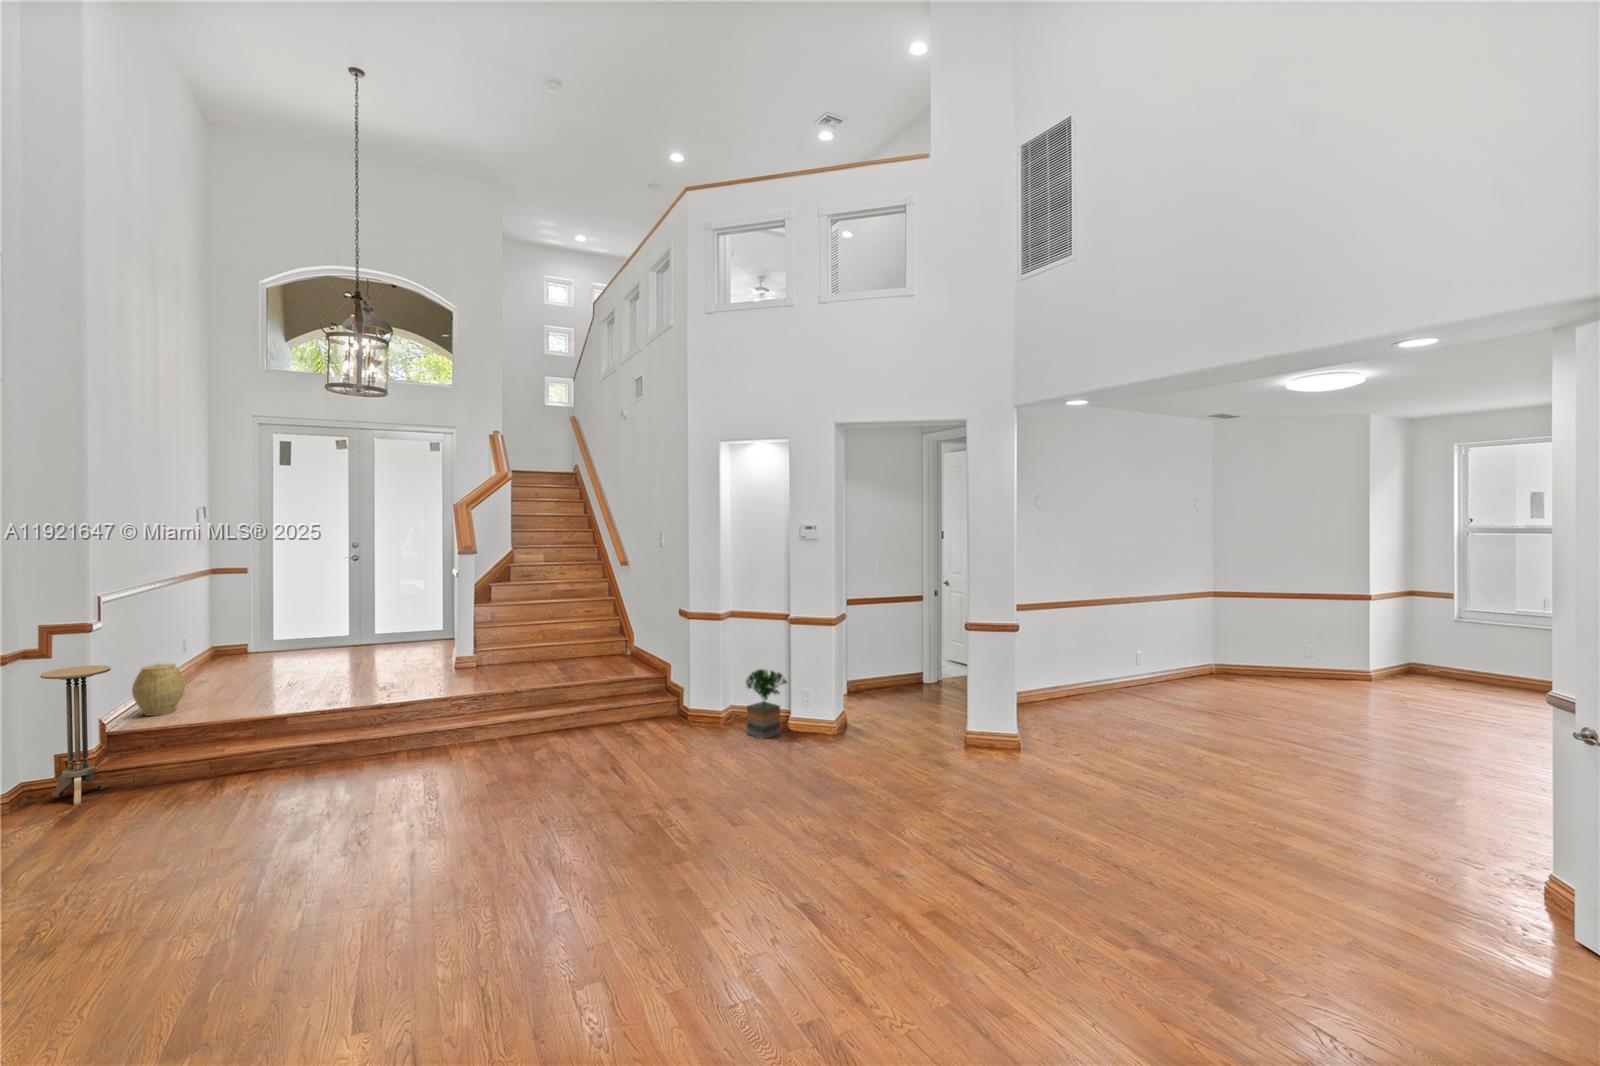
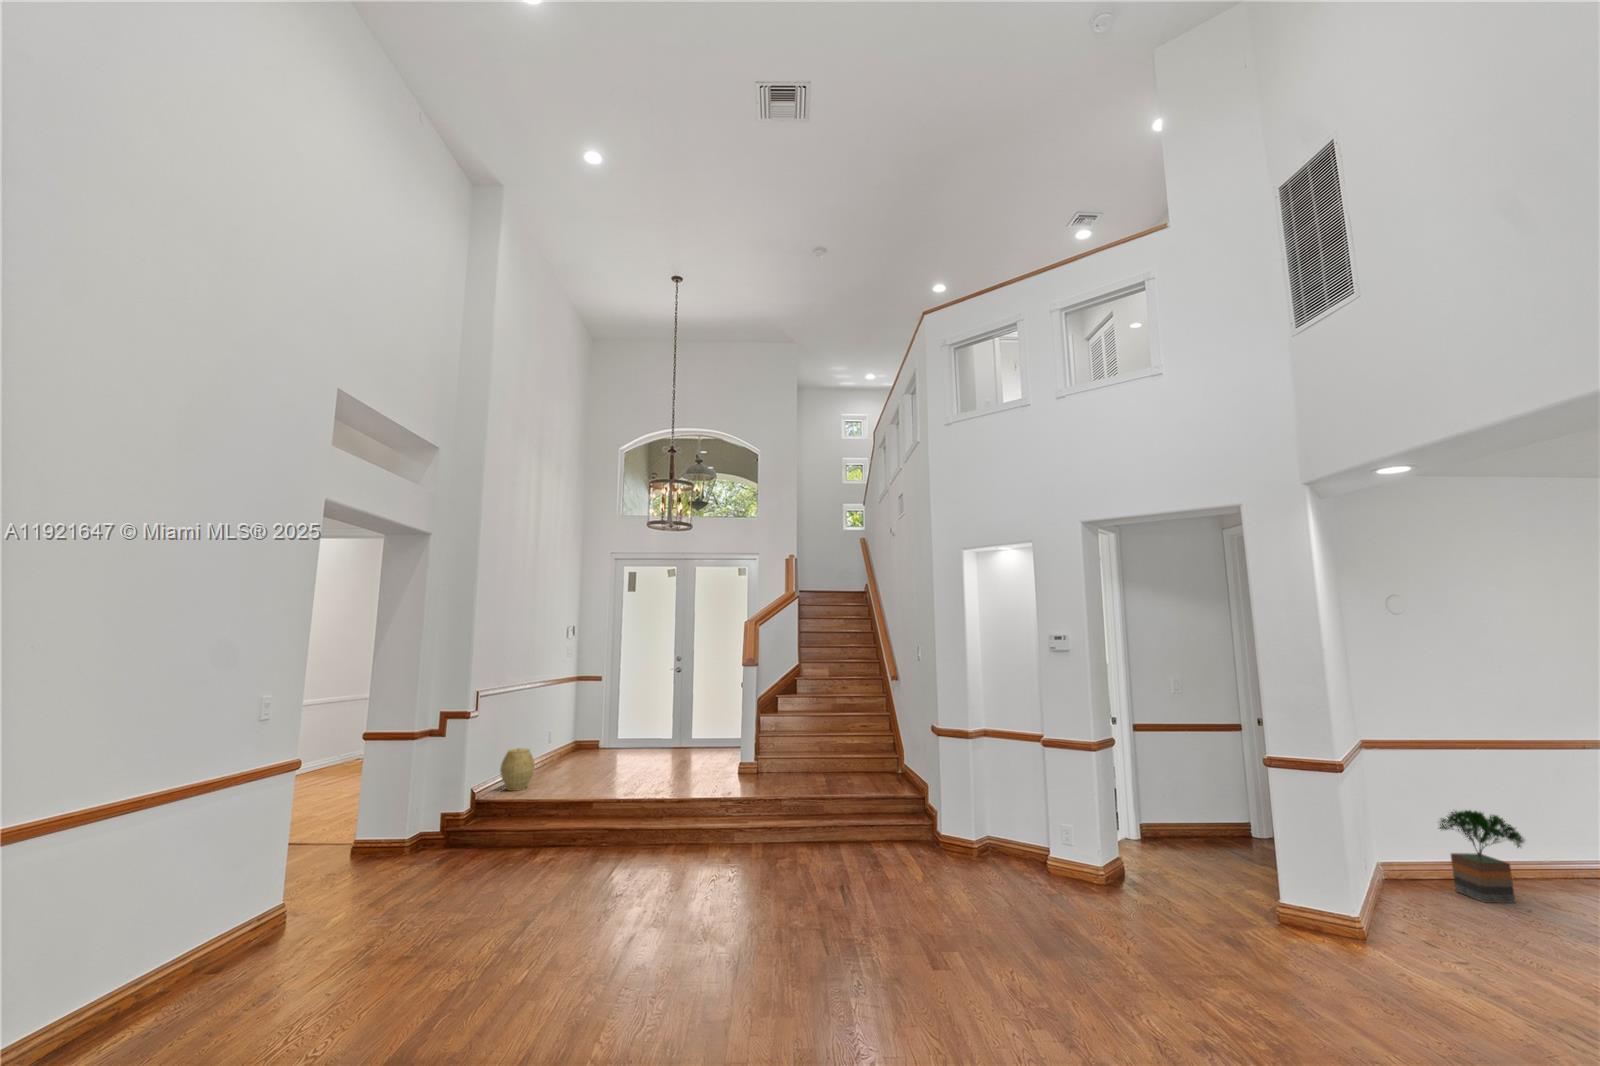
side table: present [40,665,111,805] -> none [433,744,476,857]
potted tree: present [746,669,787,739] -> present [1438,810,1524,903]

